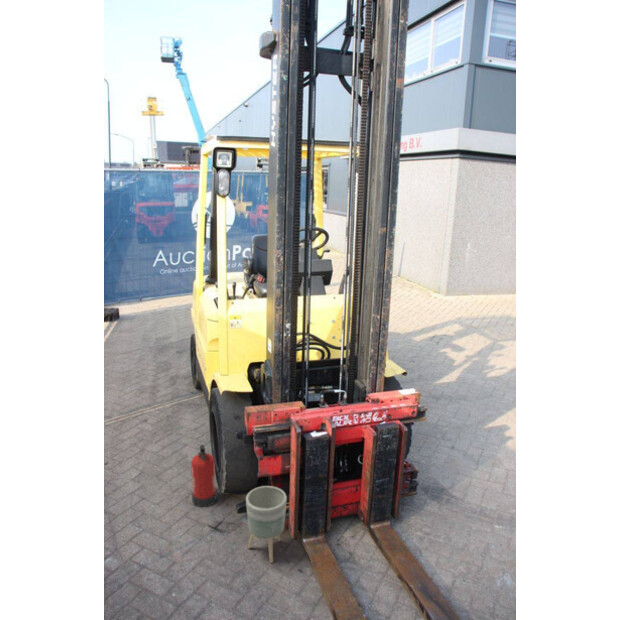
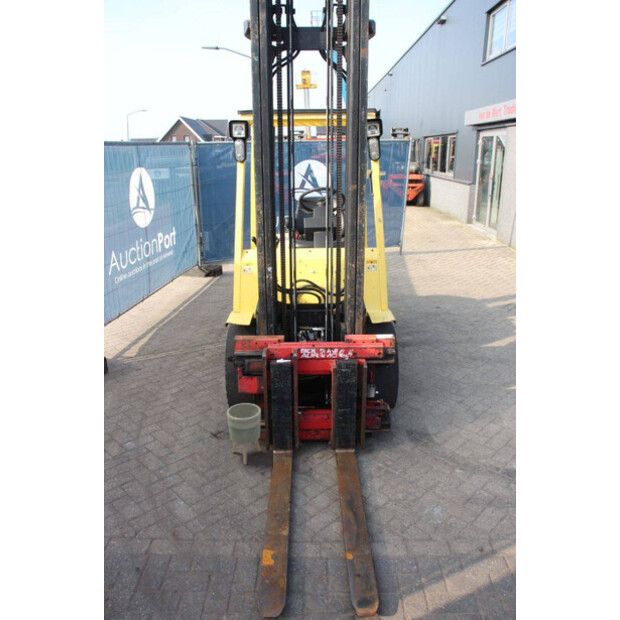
fire extinguisher: present [191,445,217,507] -> none [206,369,228,420]

